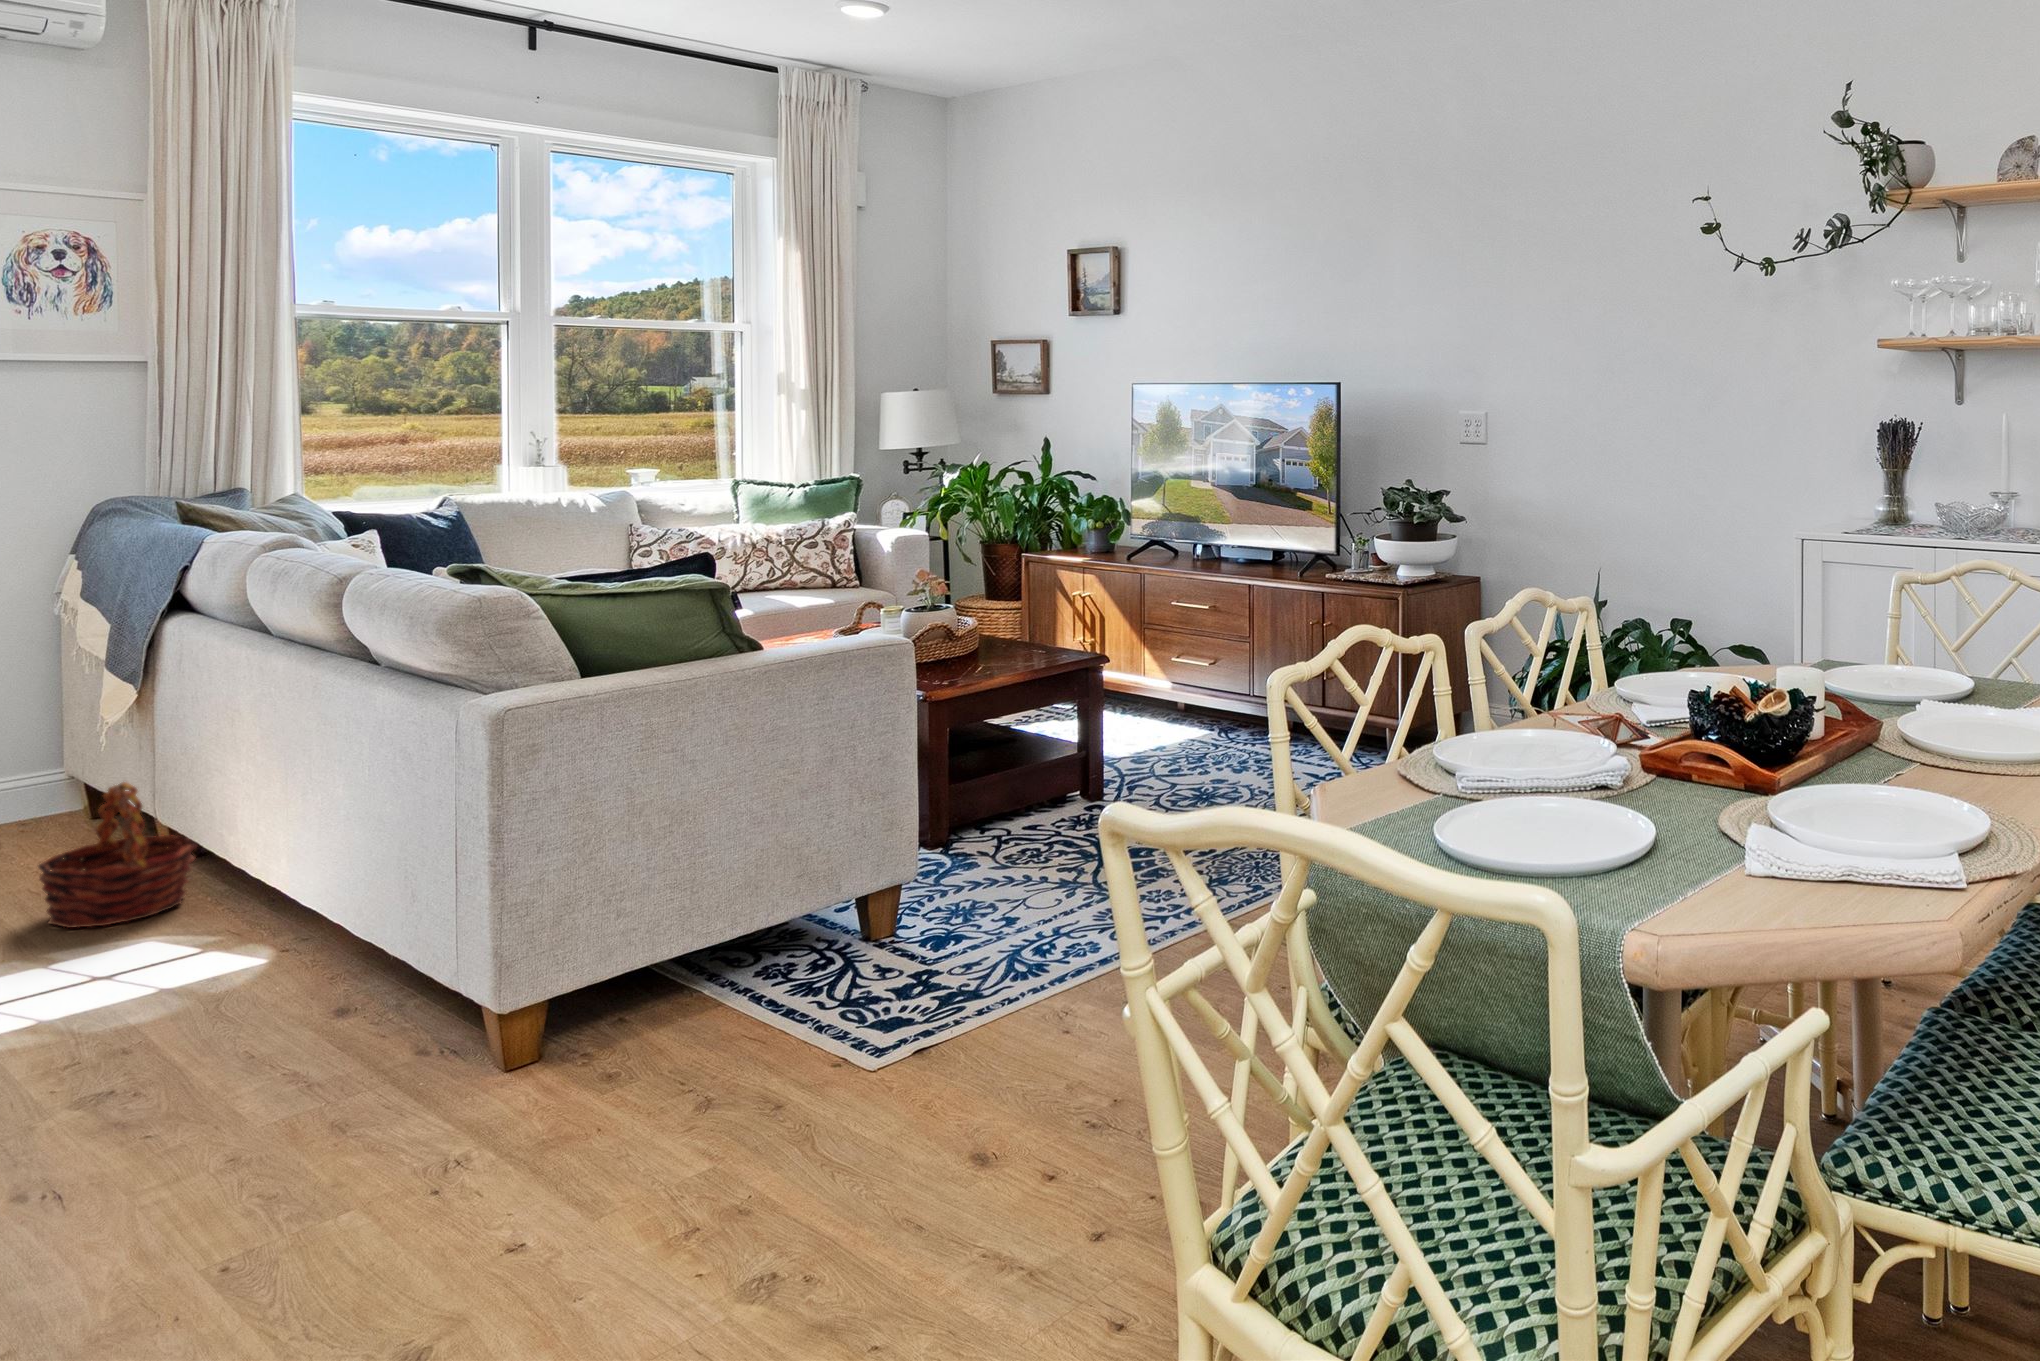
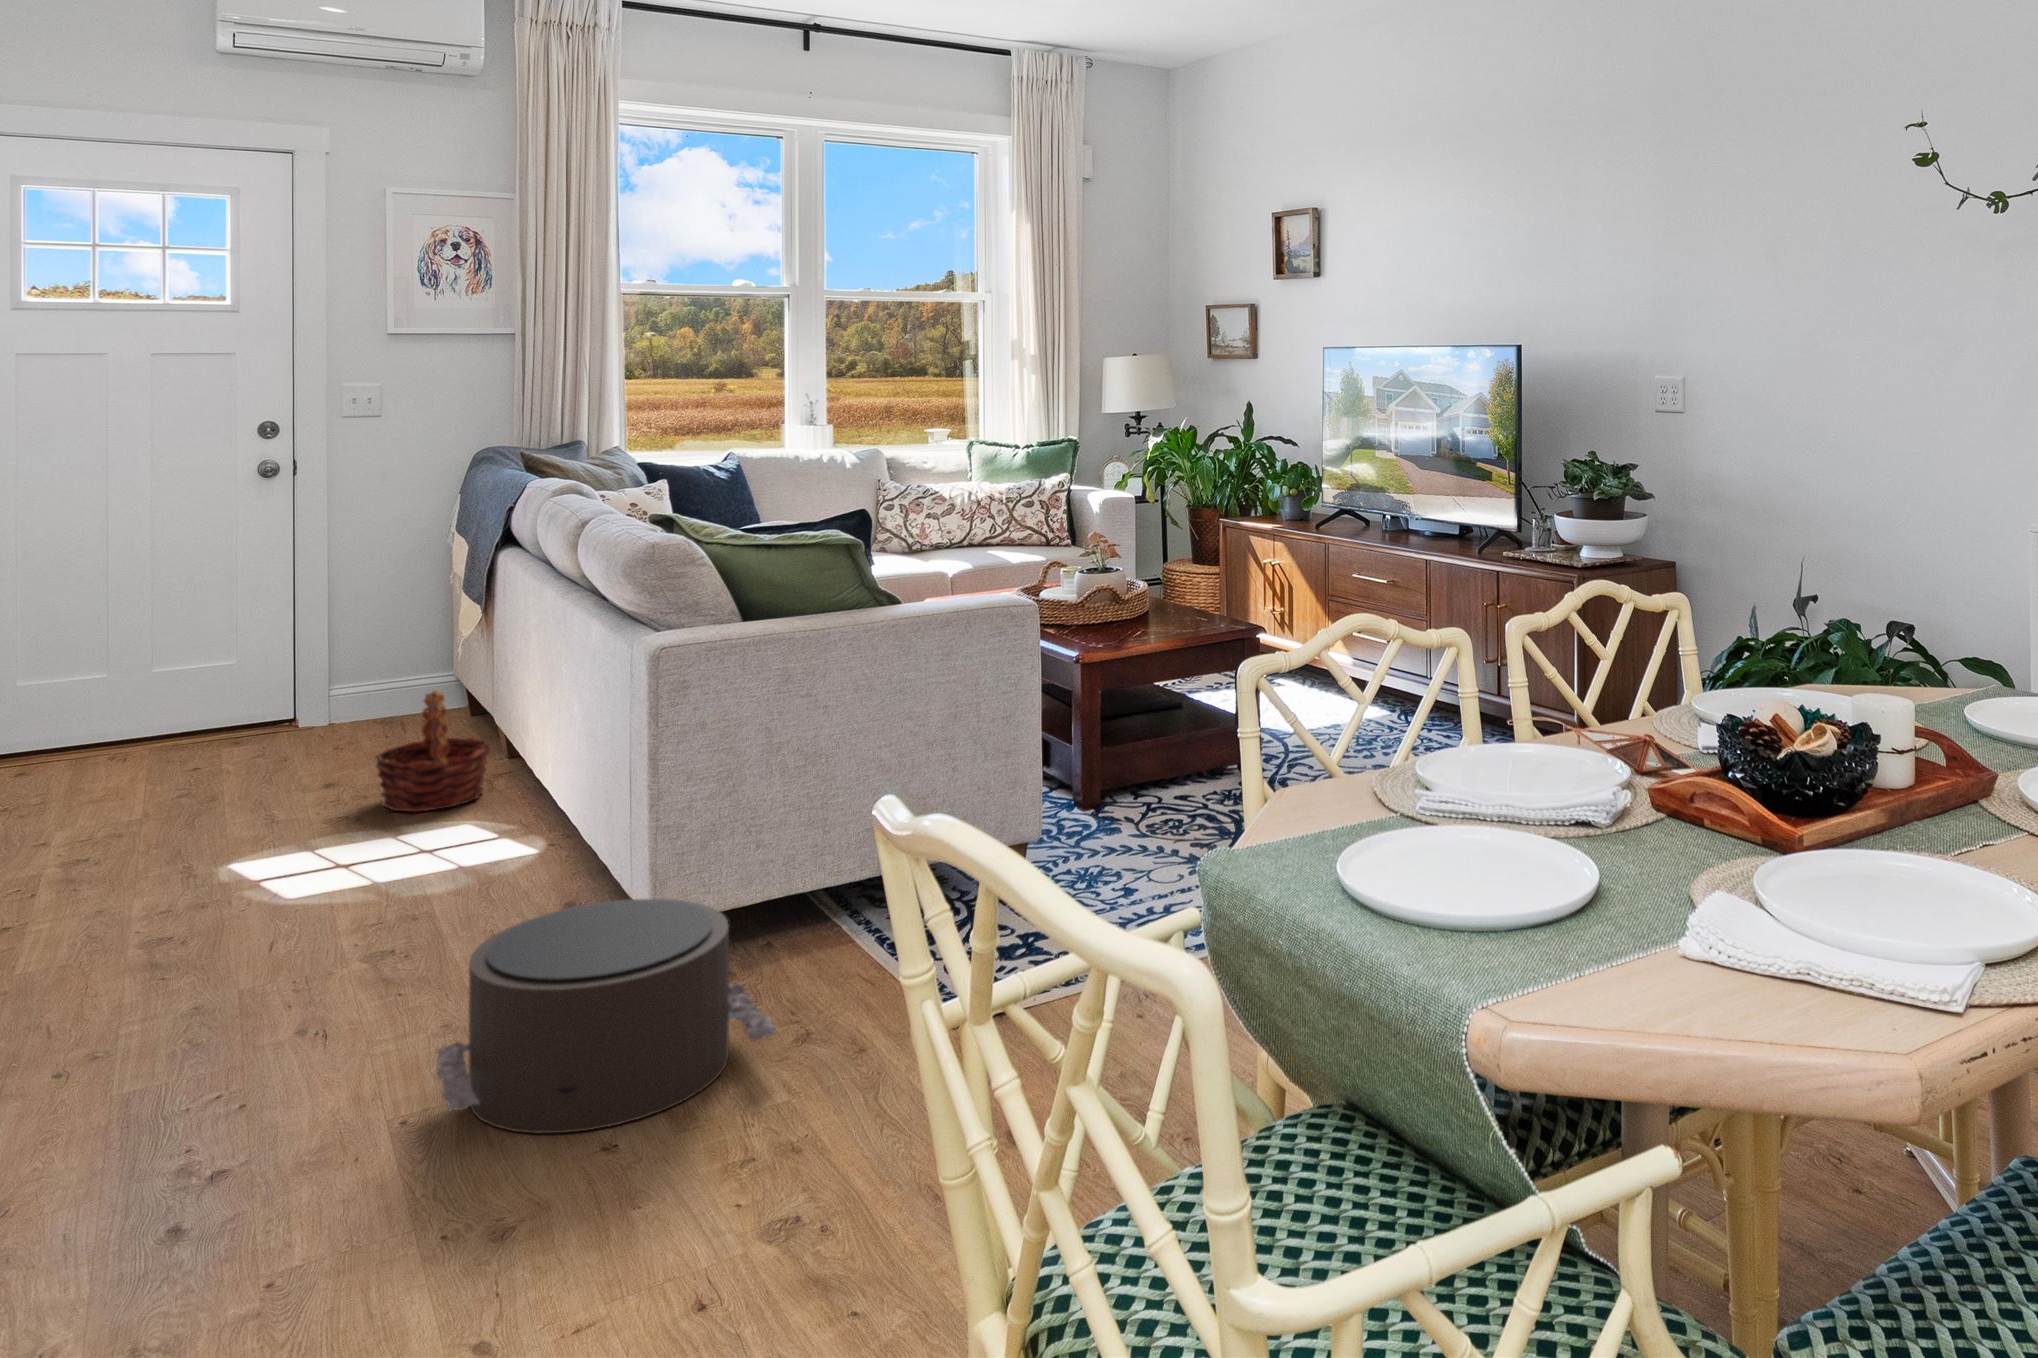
pouf: none [297,973,703,1235] -> present [437,899,776,1133]

